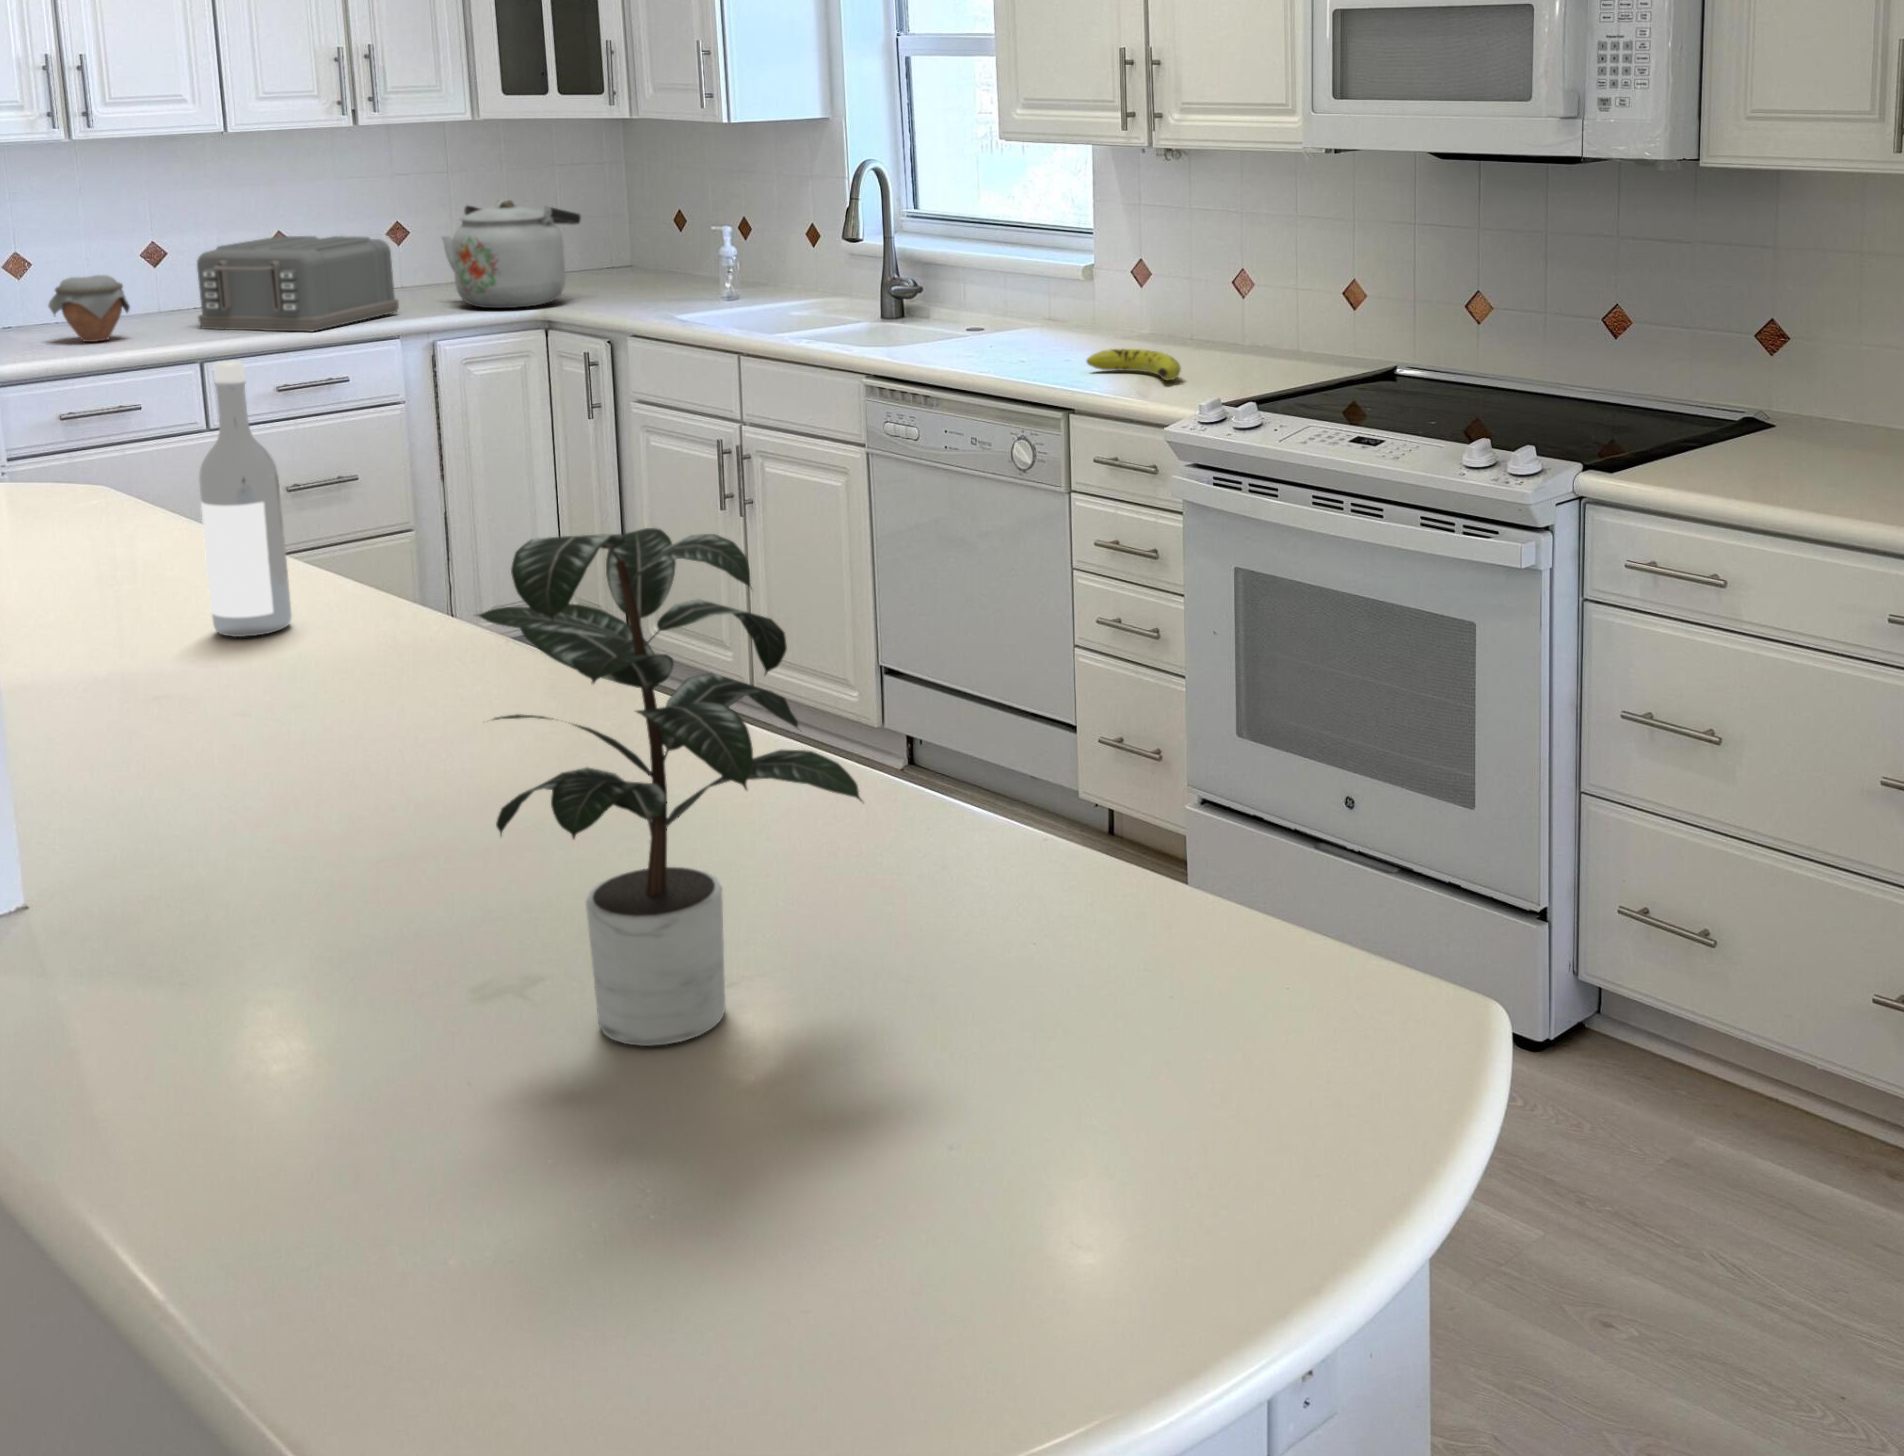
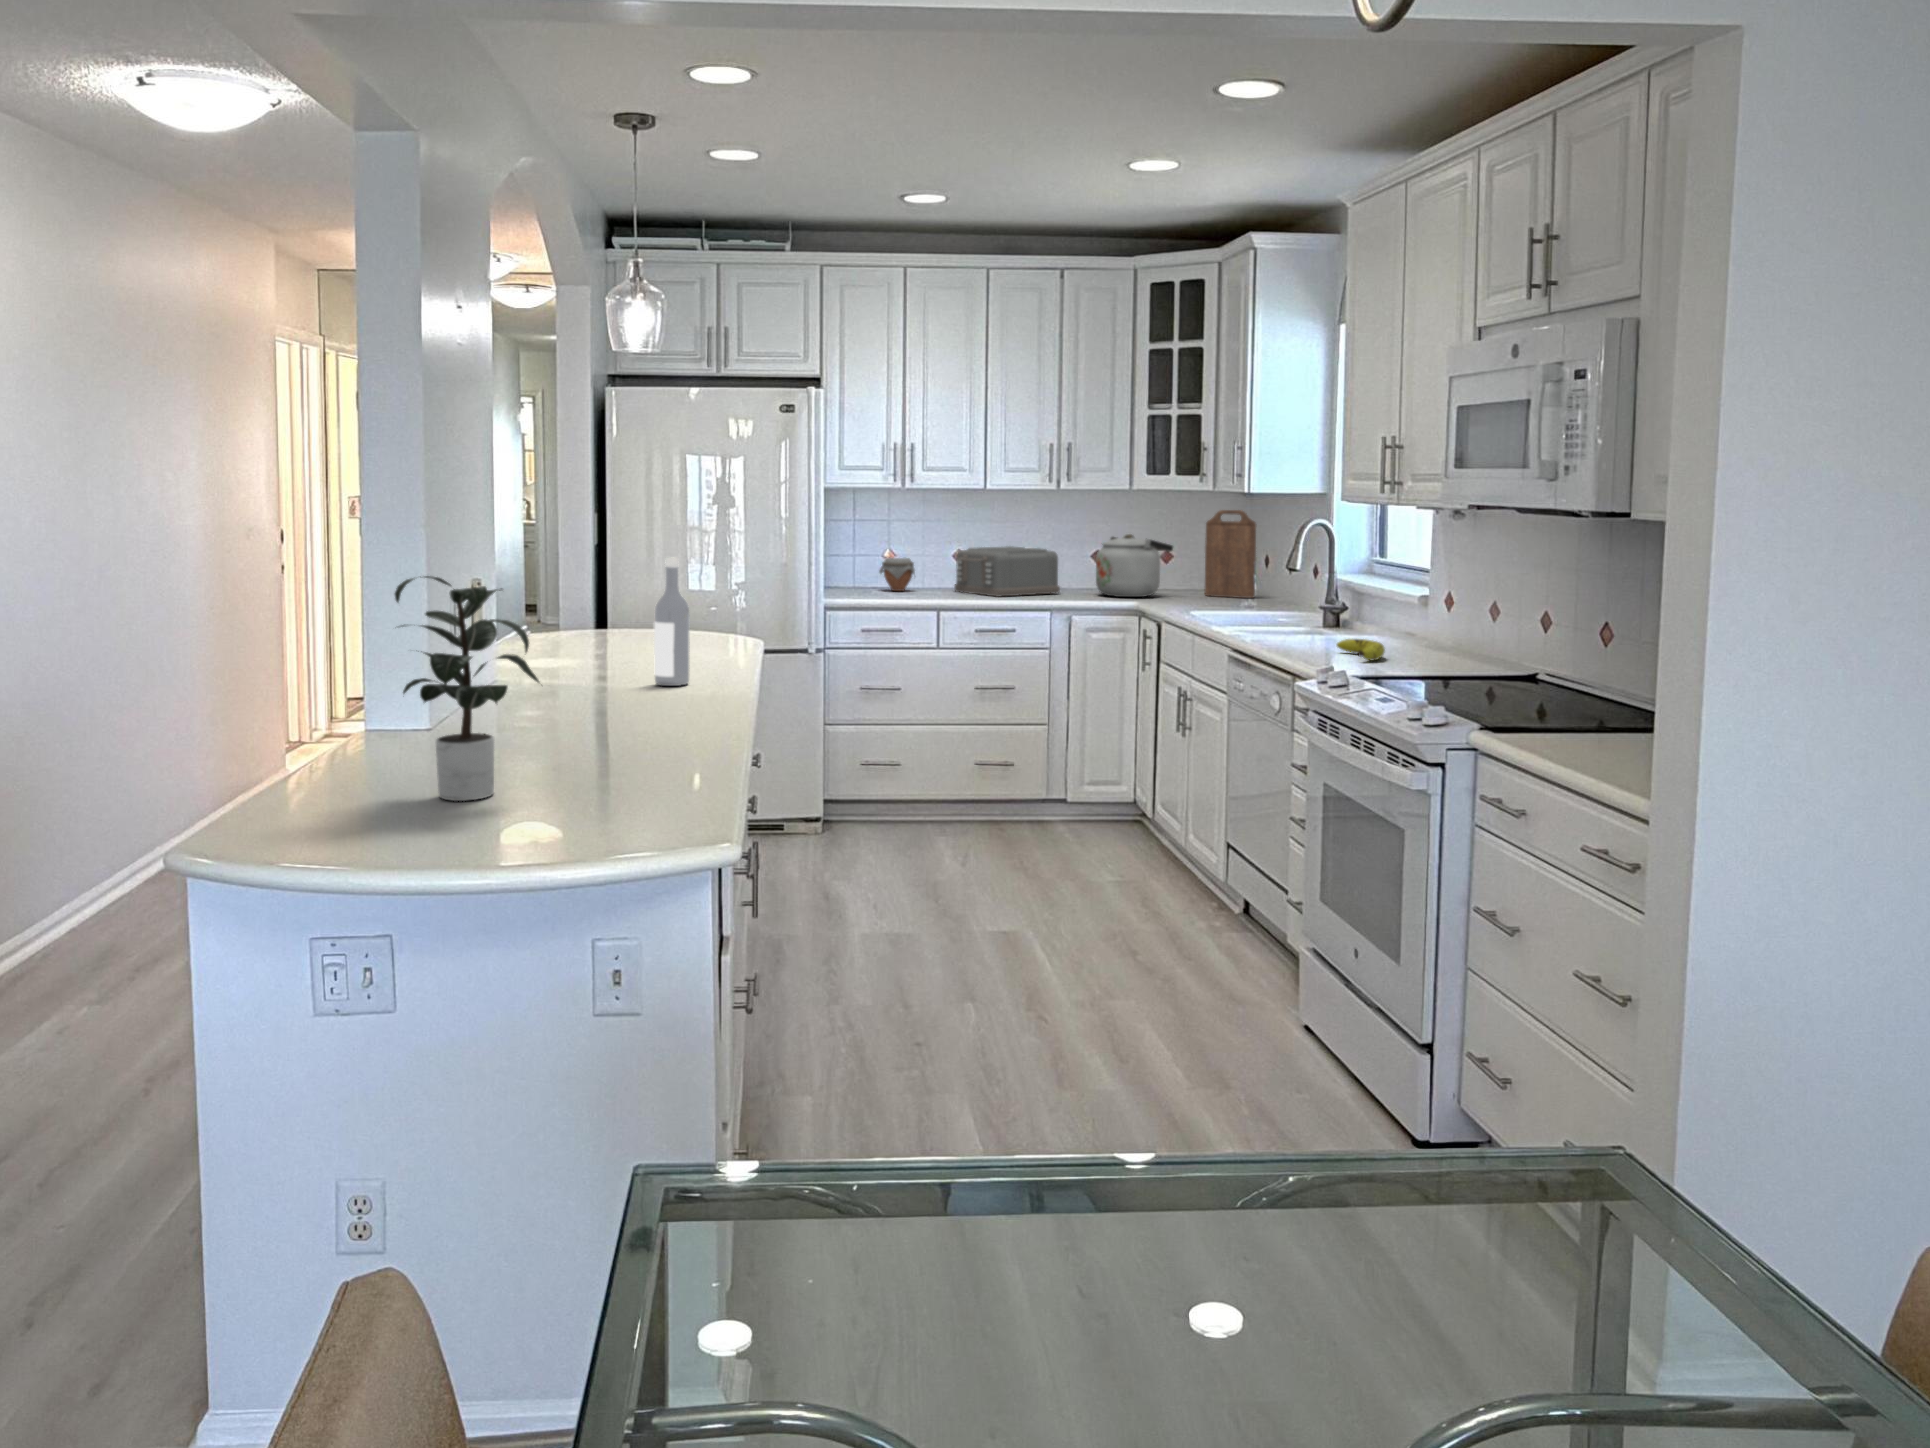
cutting board: none [613,148,703,291] -> present [1204,510,1256,598]

